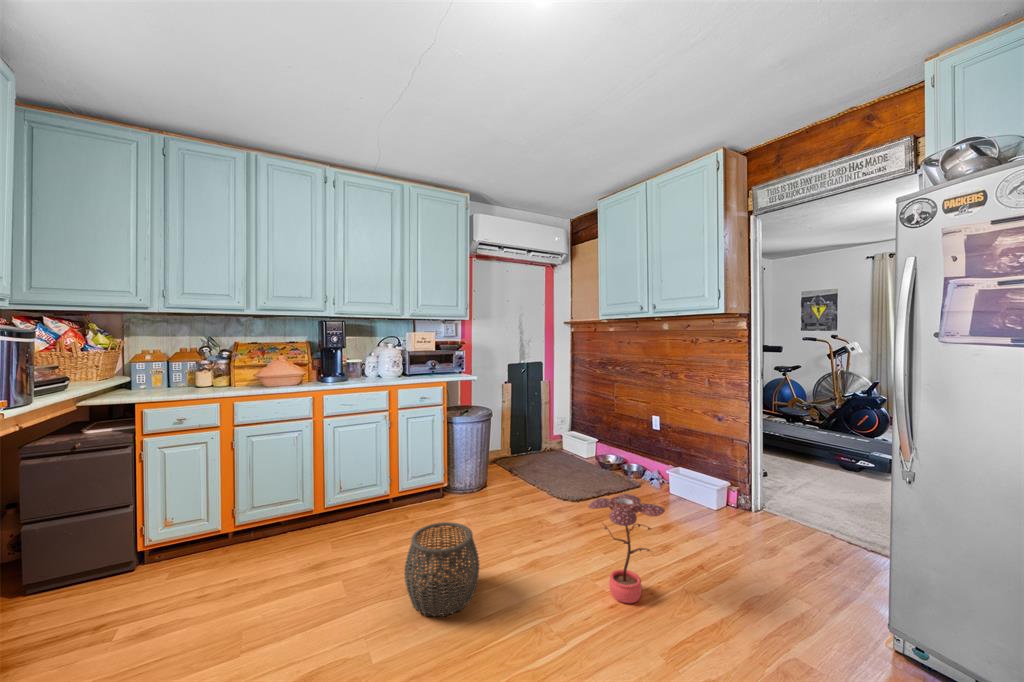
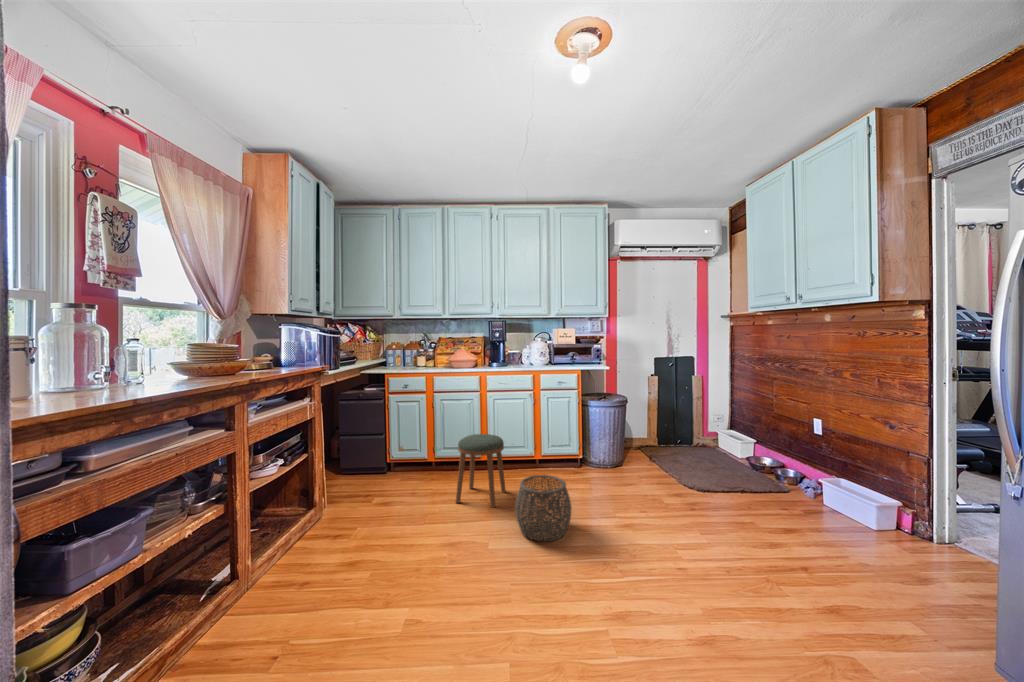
stool: none [294,478,366,591] -> present [456,434,506,507]
potted plant: present [588,494,665,603] -> none [665,478,739,578]

